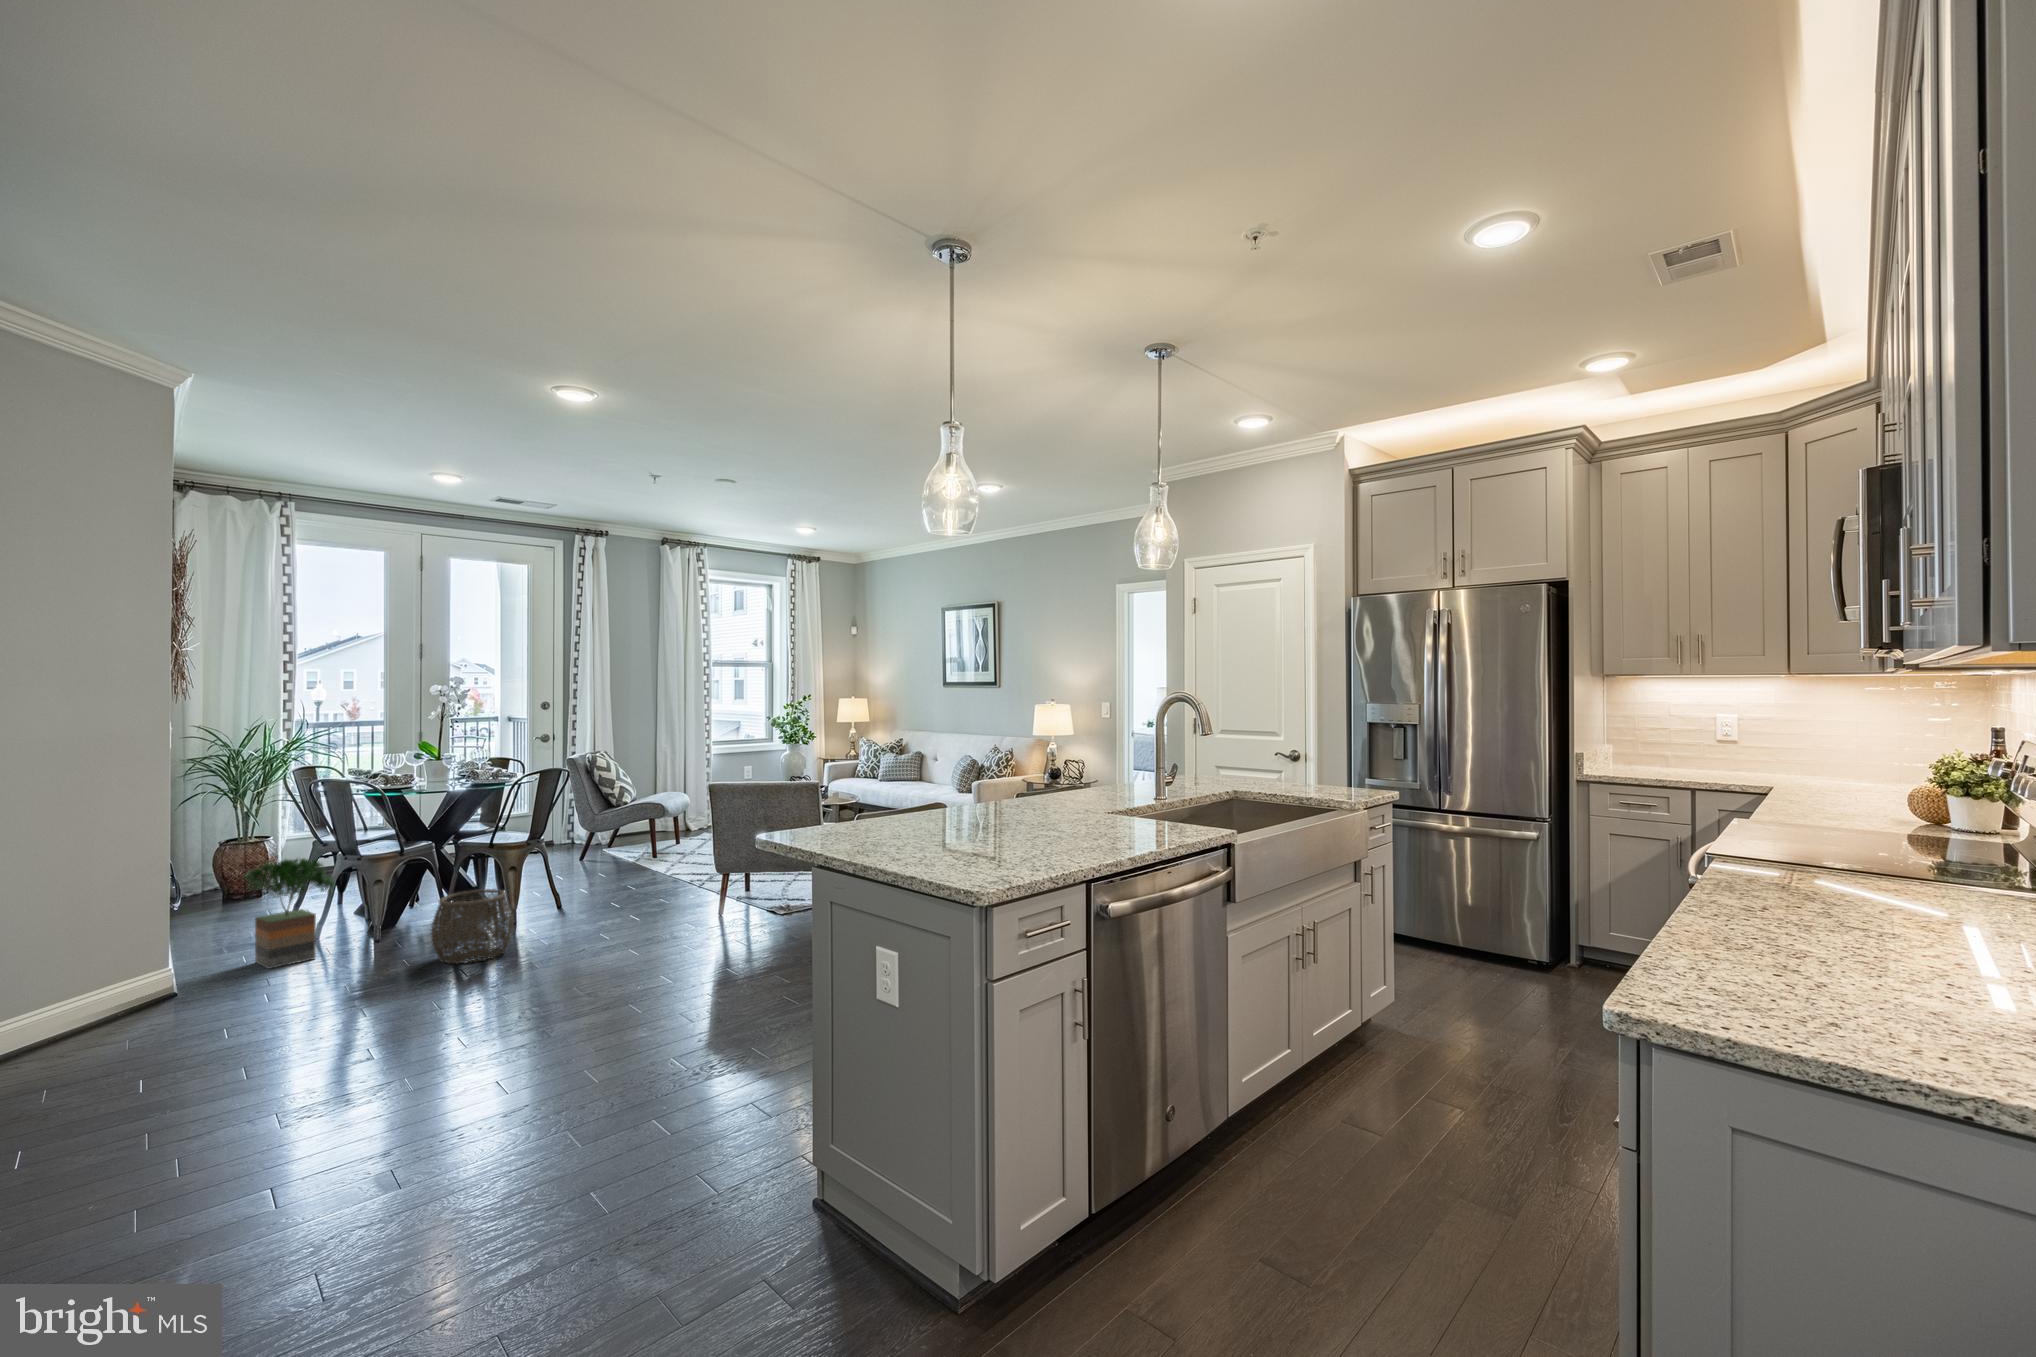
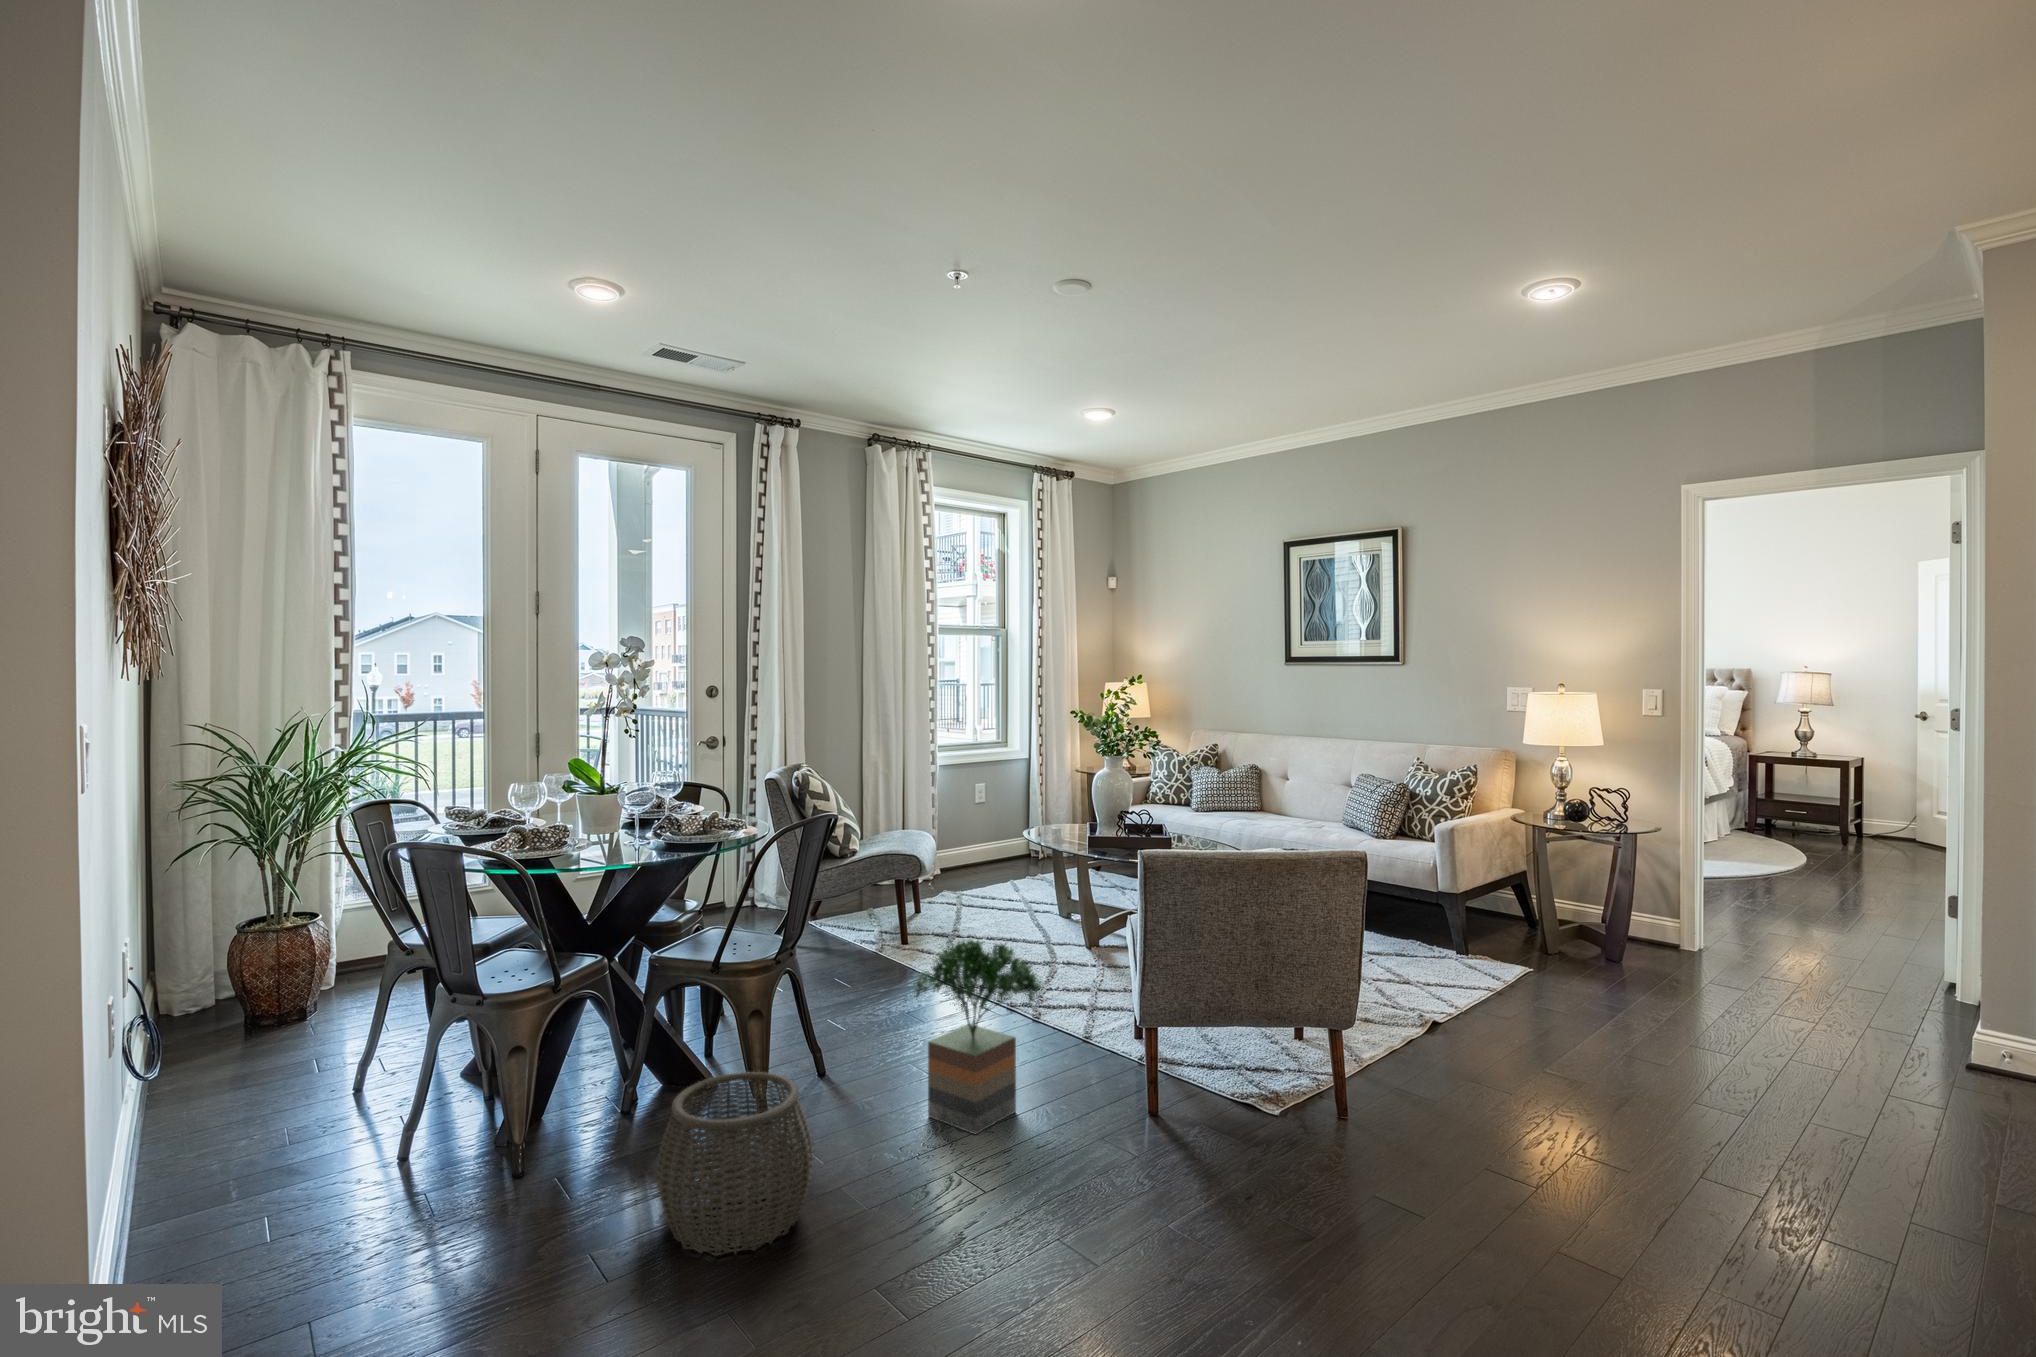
potted tree: present [244,859,334,969] -> present [914,940,1042,1134]

